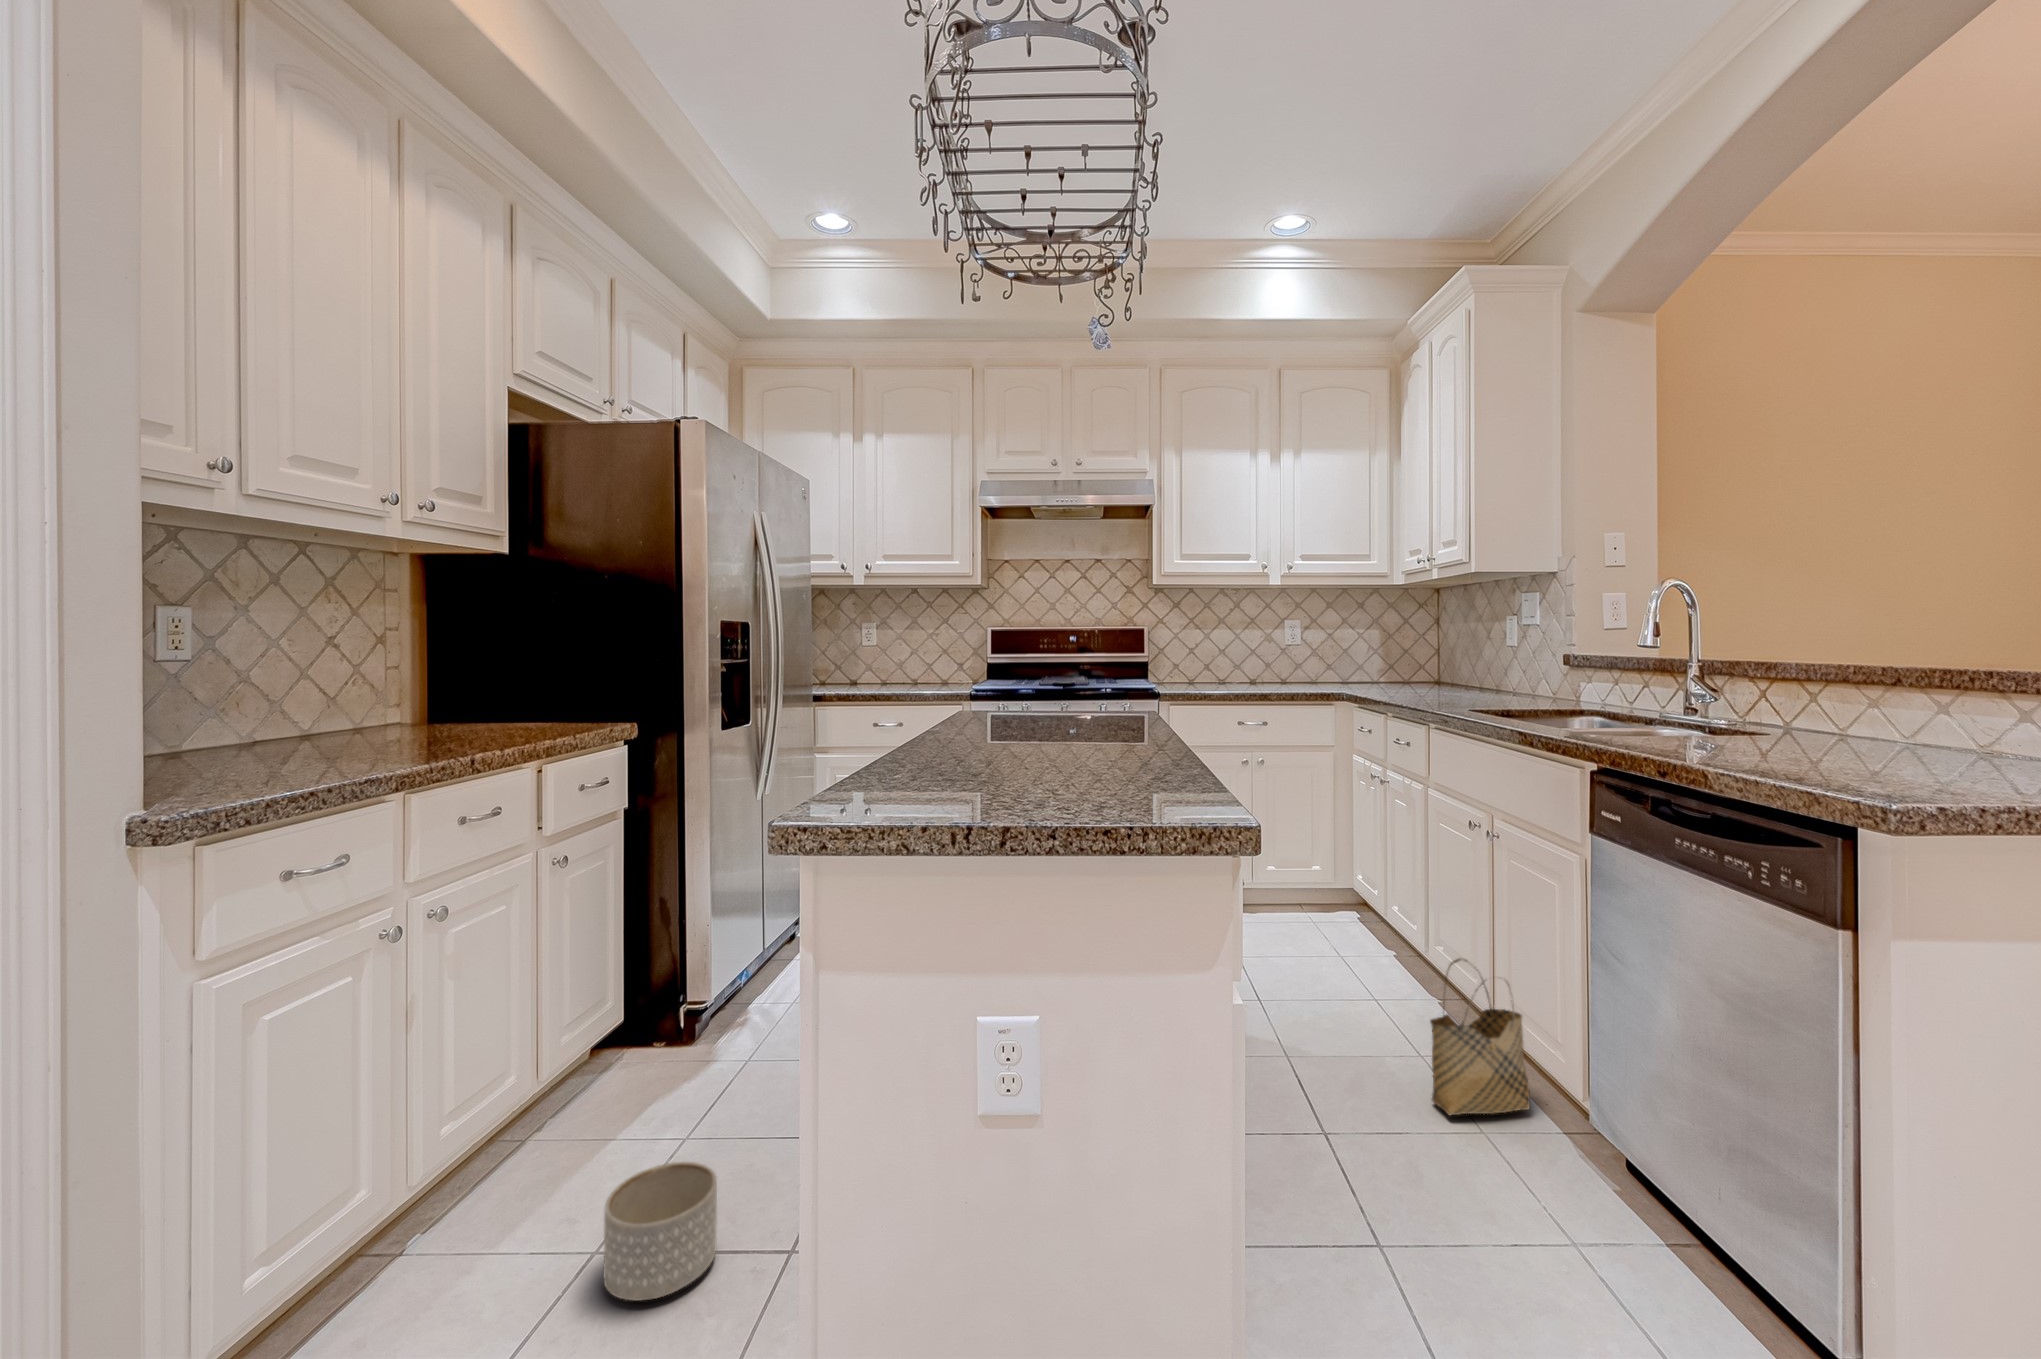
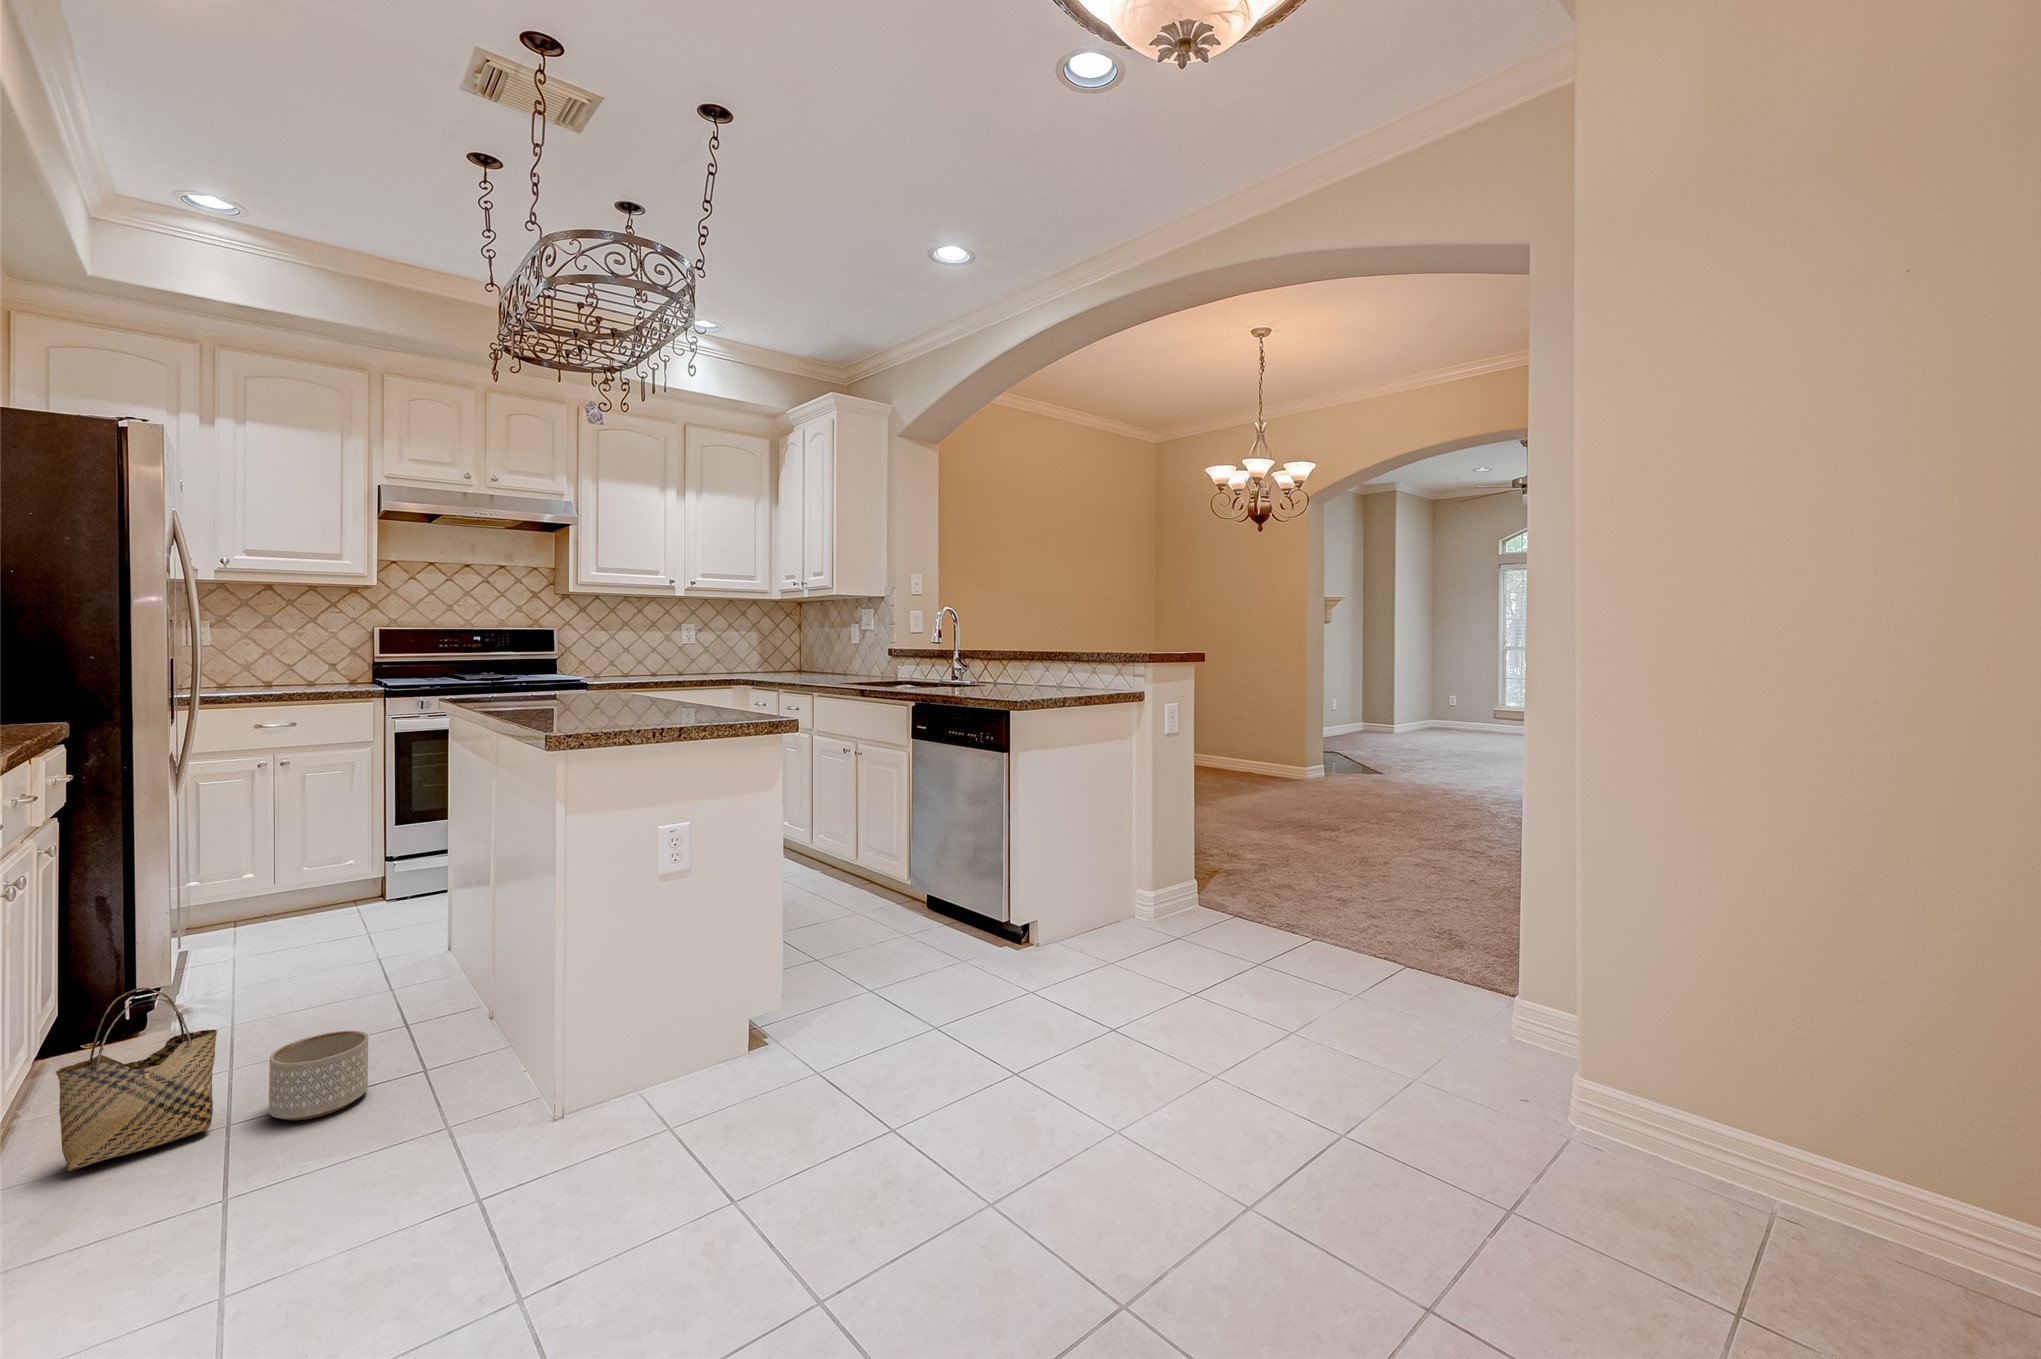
woven basket: present [1430,959,1530,1116] -> present [55,988,217,1171]

